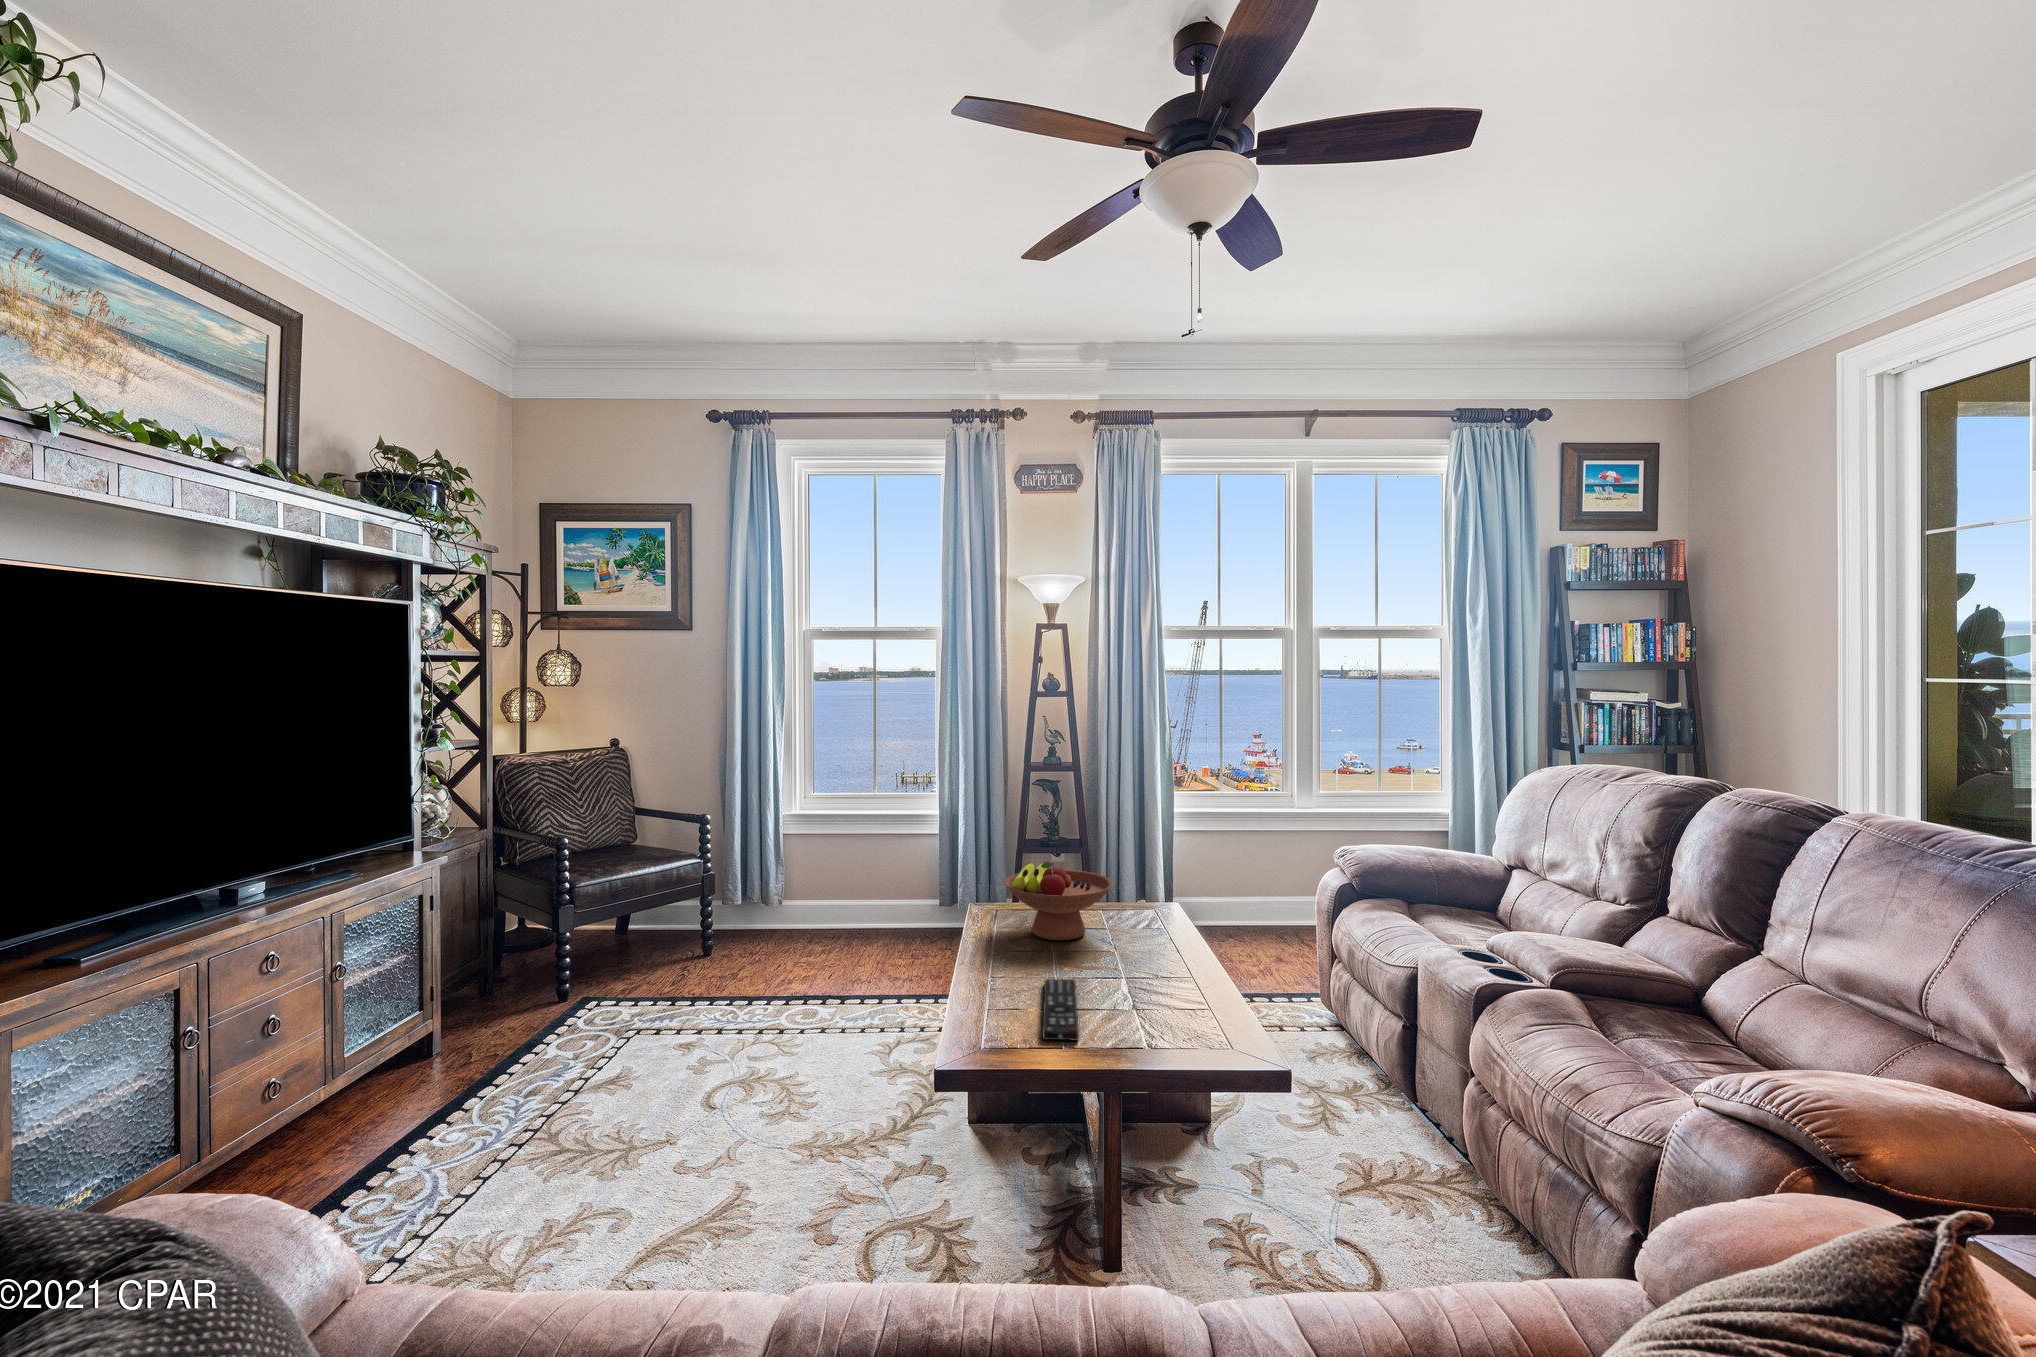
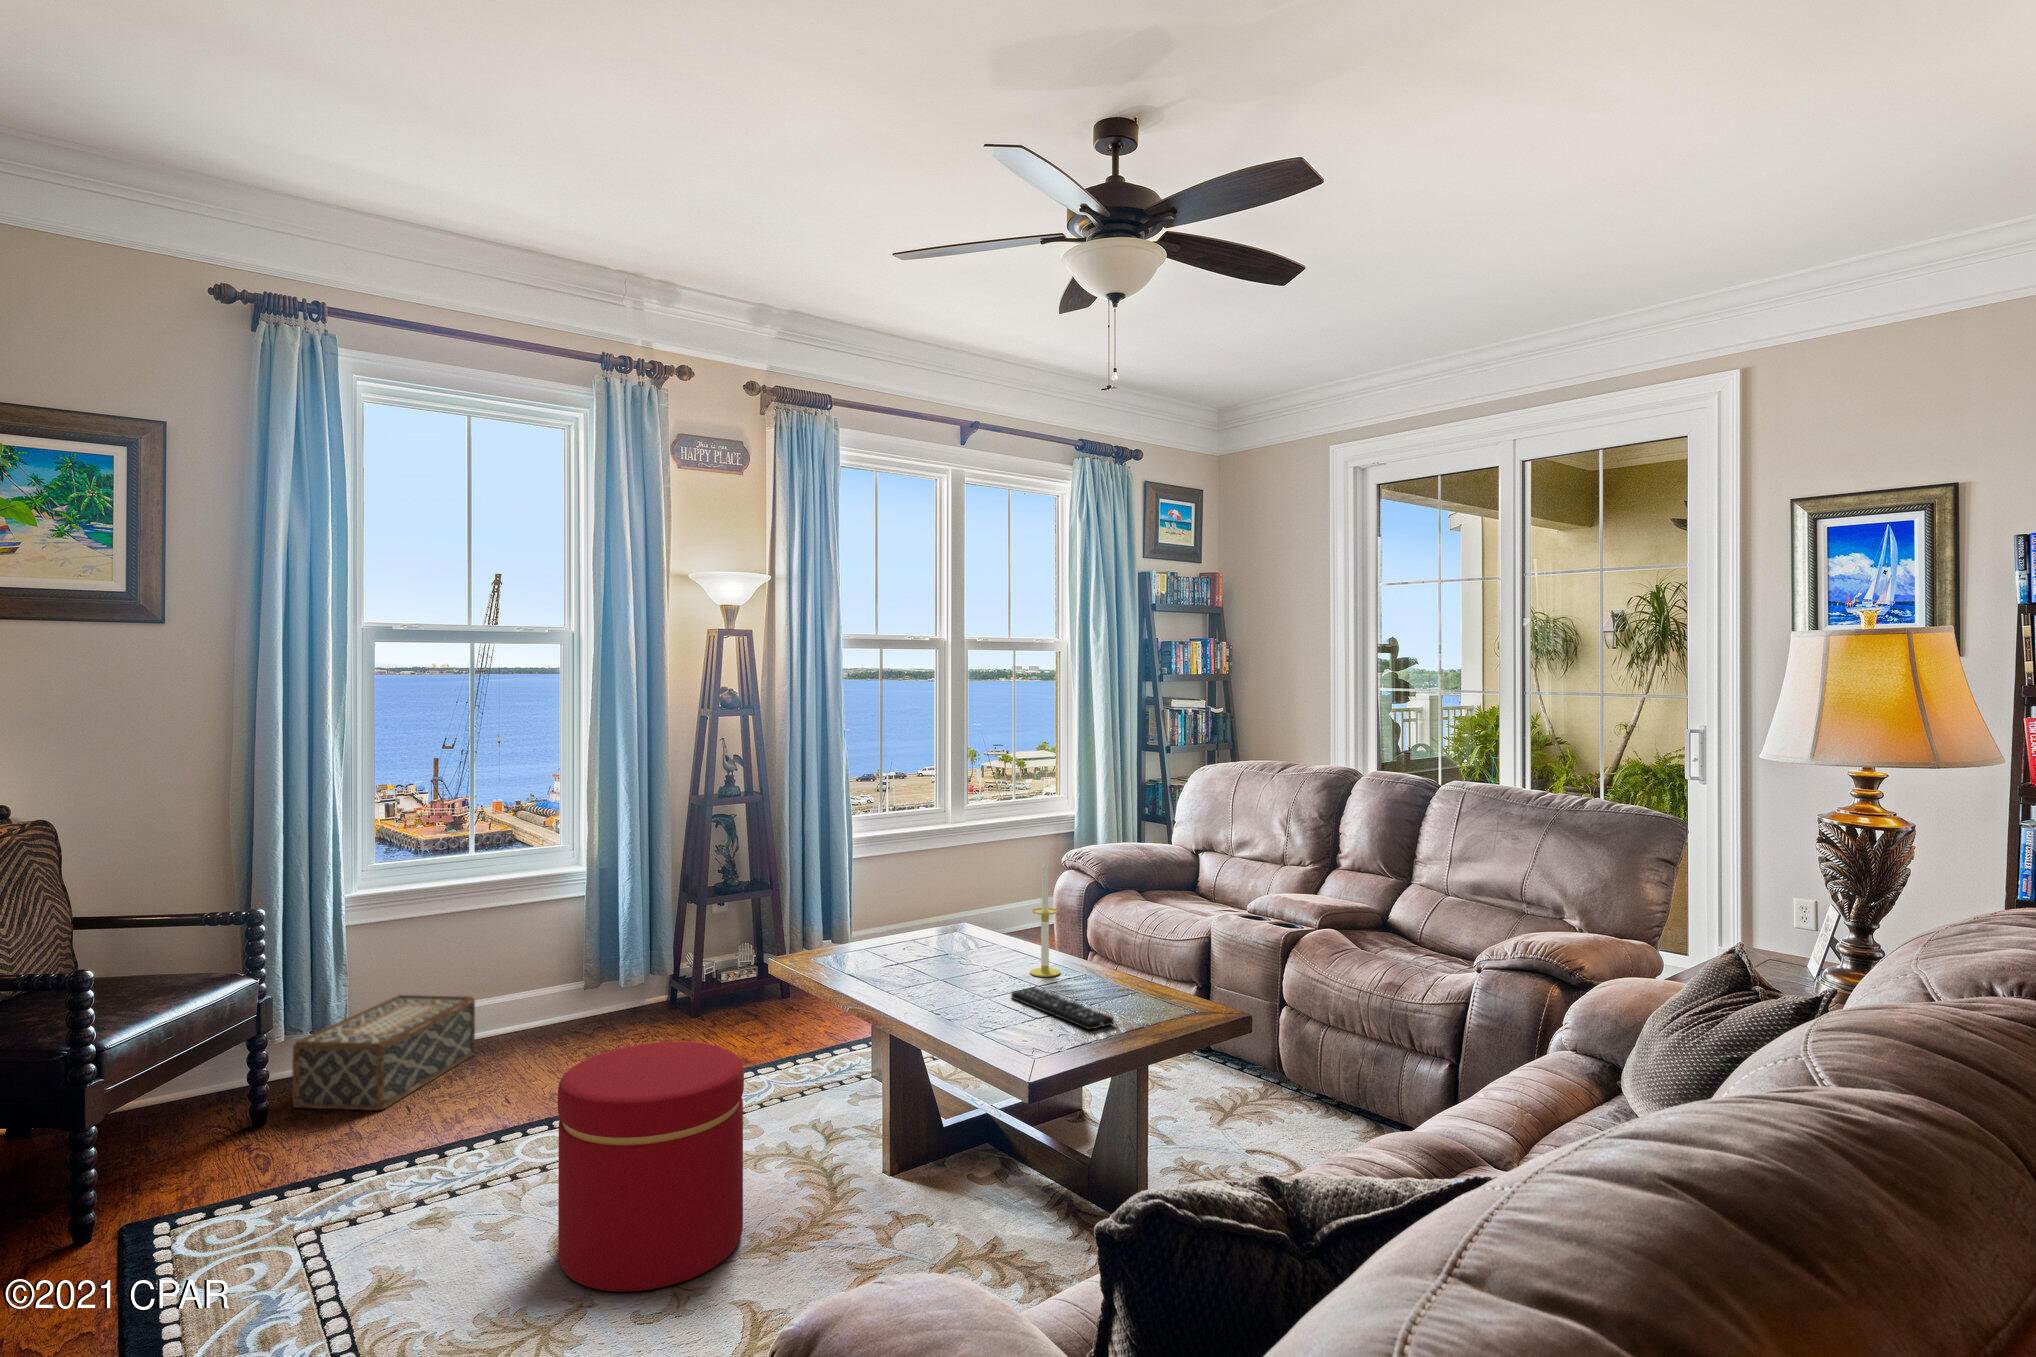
candle: none [1110,846,1142,973] -> present [1030,860,1060,977]
fruit bowl: present [1005,862,1113,940] -> none [886,890,996,967]
woven basket: none [723,885,850,963] -> present [292,995,475,1111]
ottoman: none [658,953,809,1157] -> present [558,1042,744,1292]

